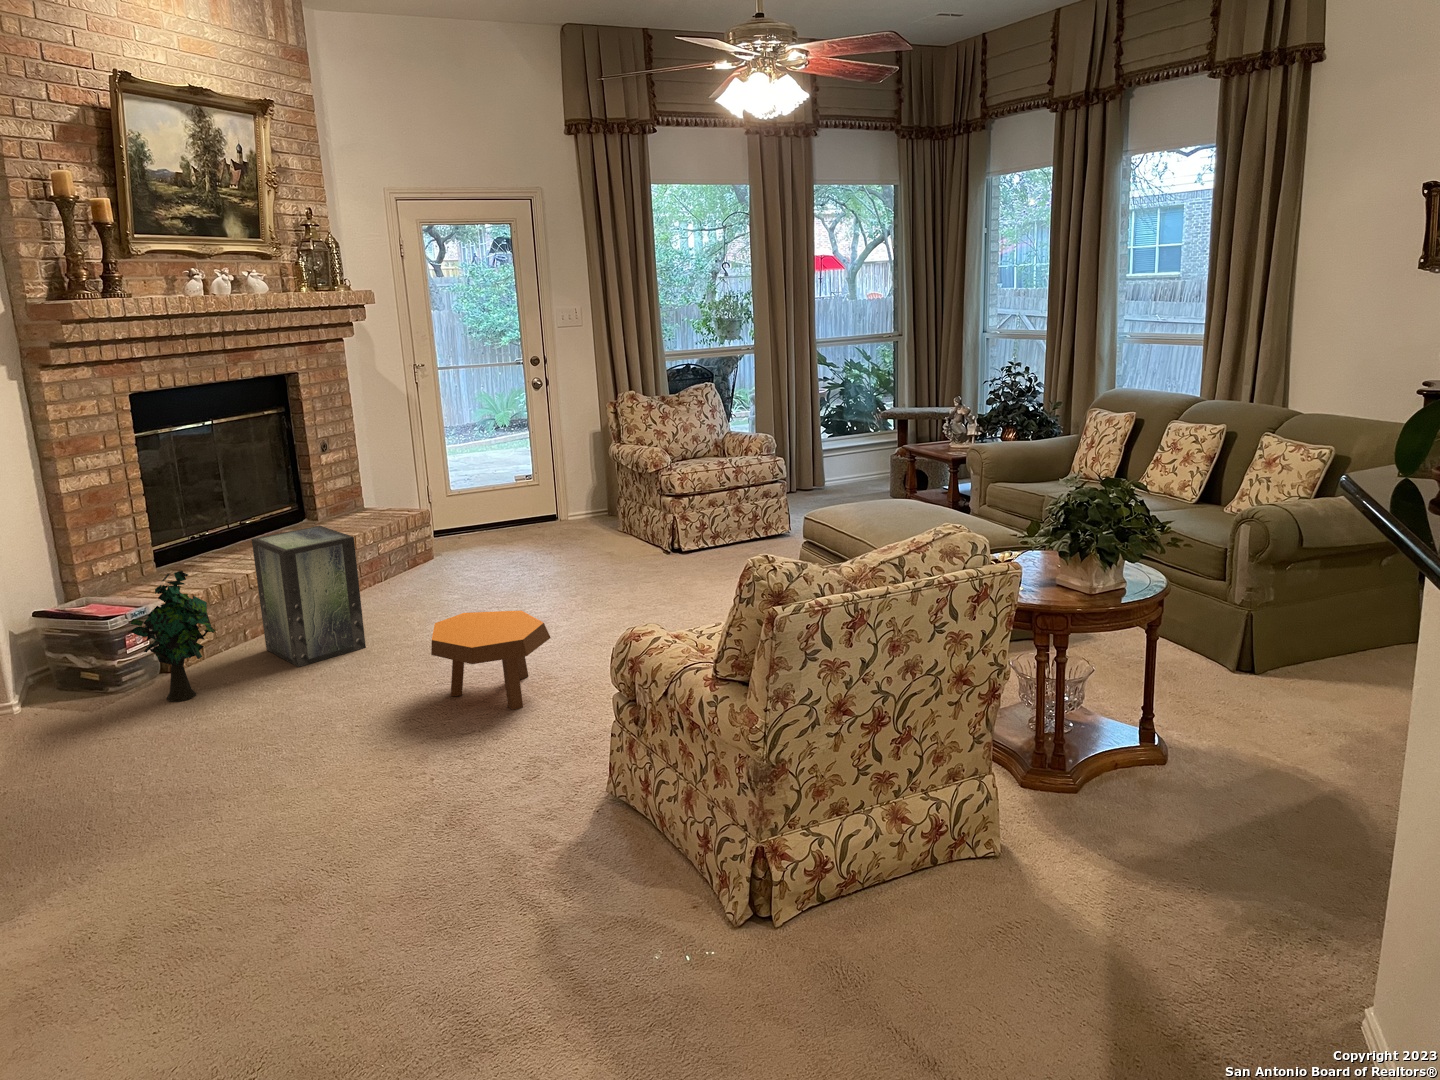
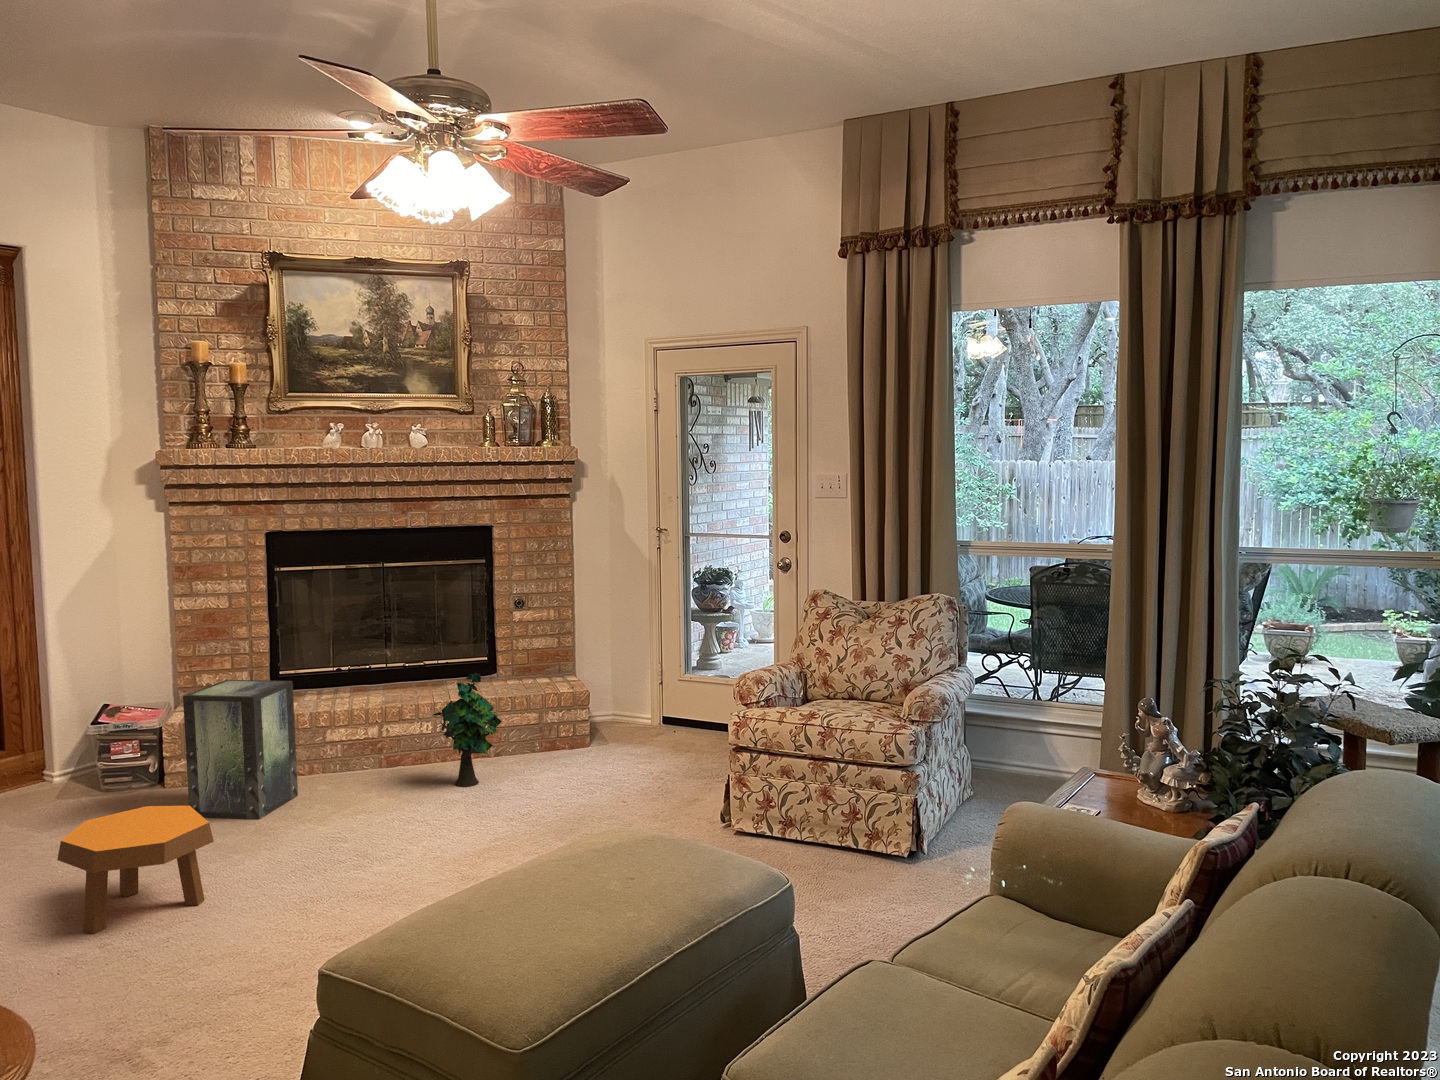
decorative plant: present [128,571,216,702] -> present [433,673,502,787]

